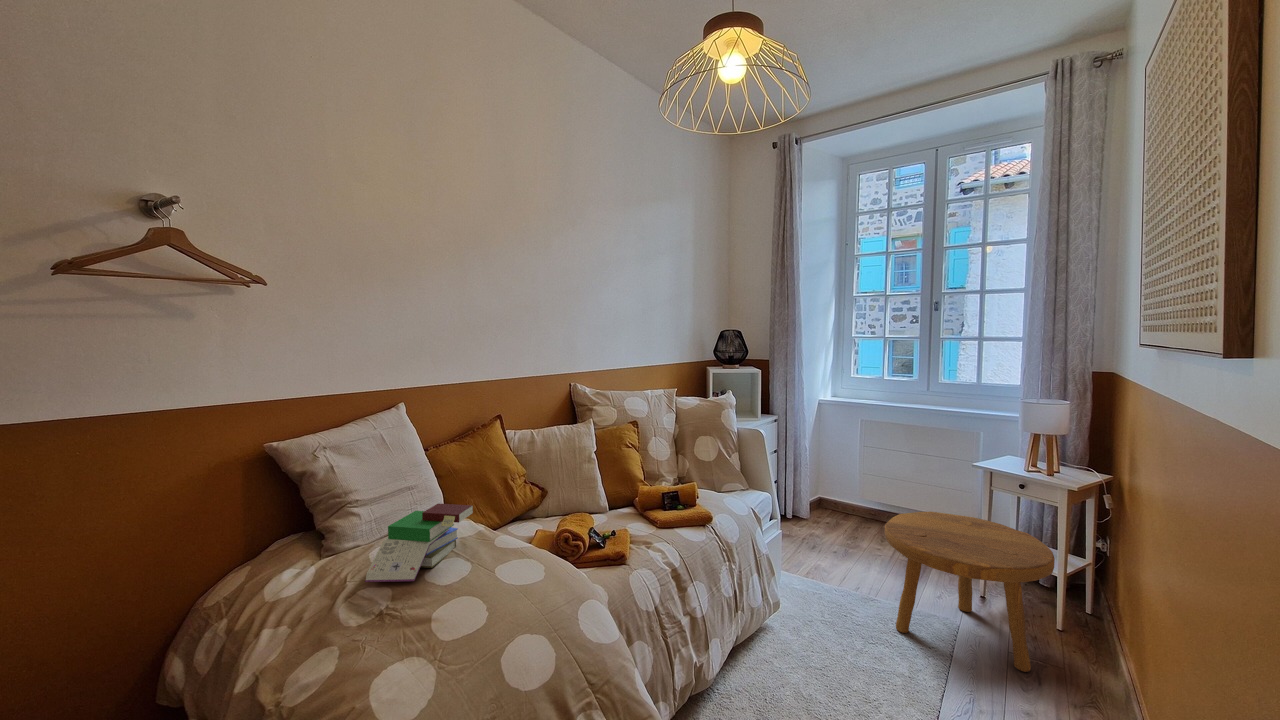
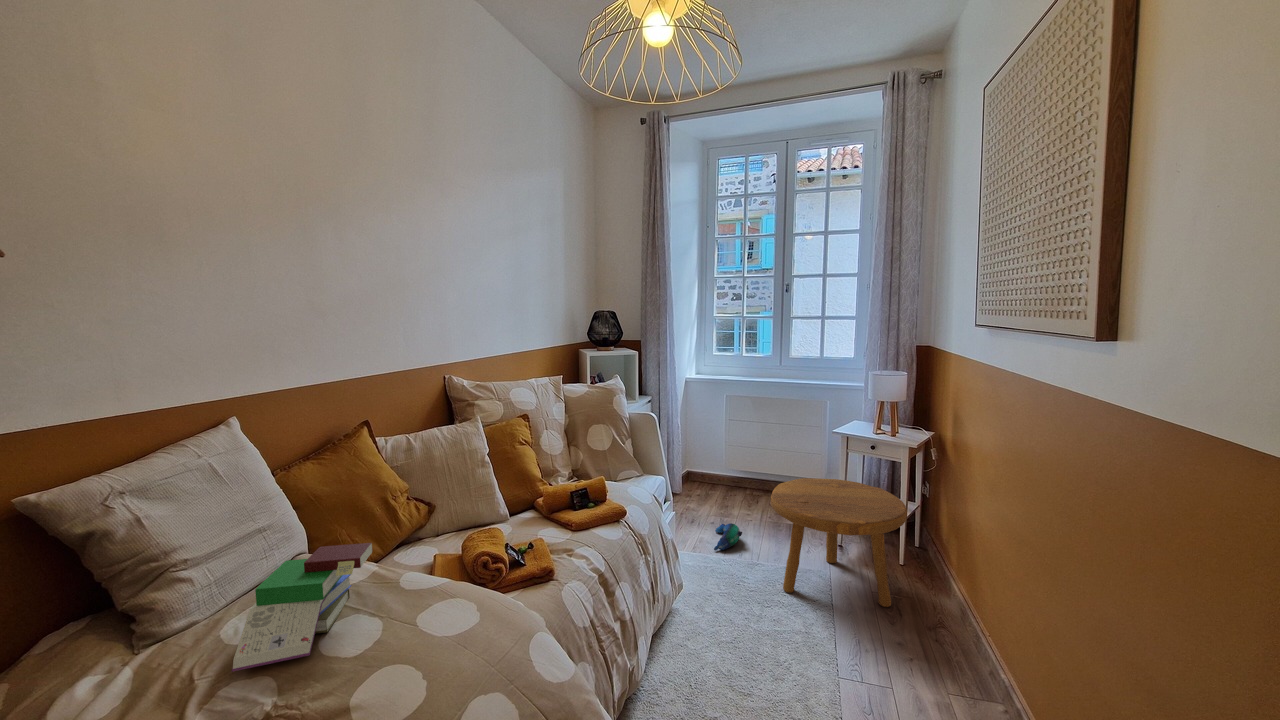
plush toy: none [827,551,861,577] -> present [714,523,742,550]

